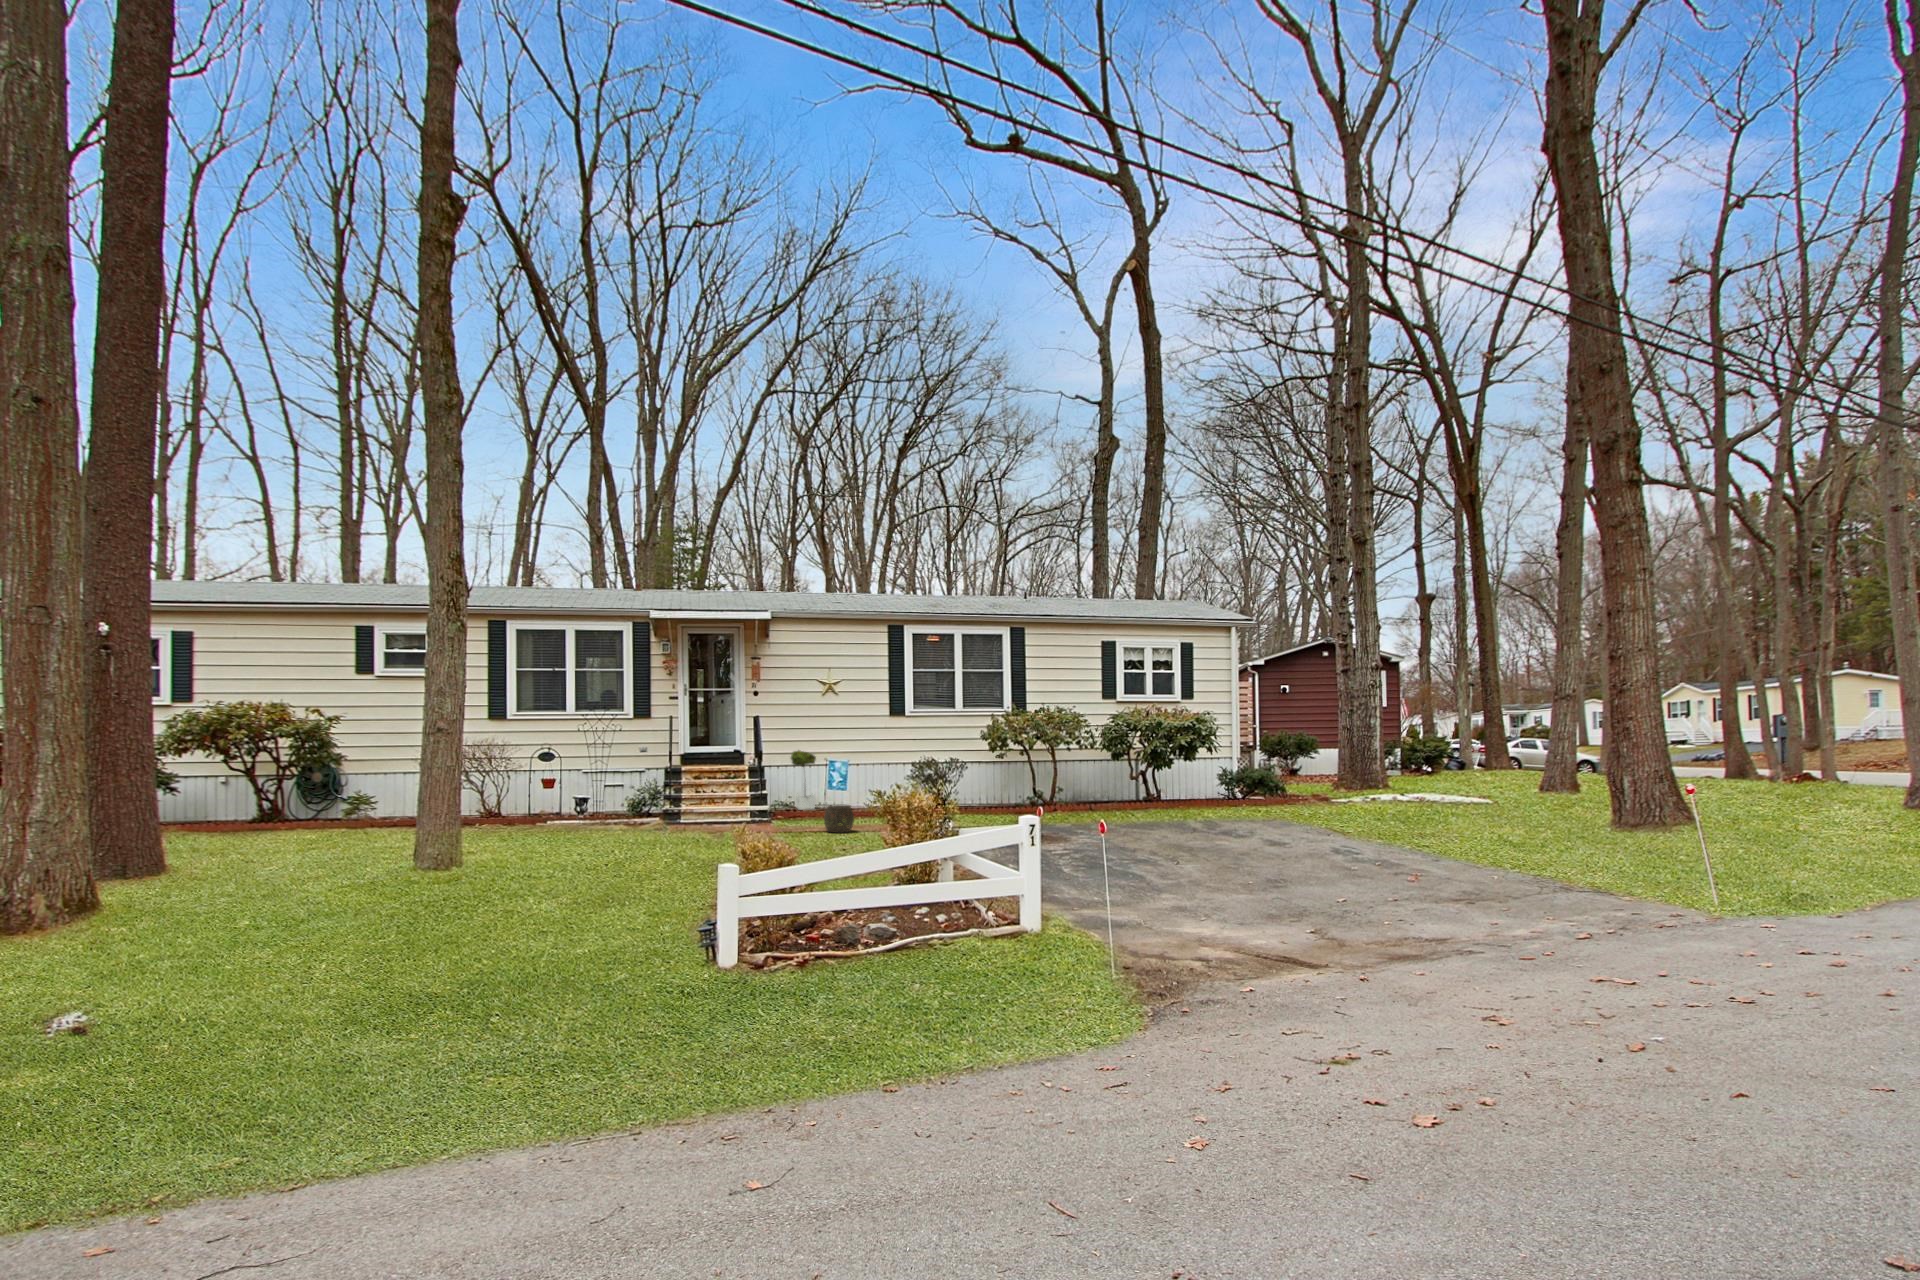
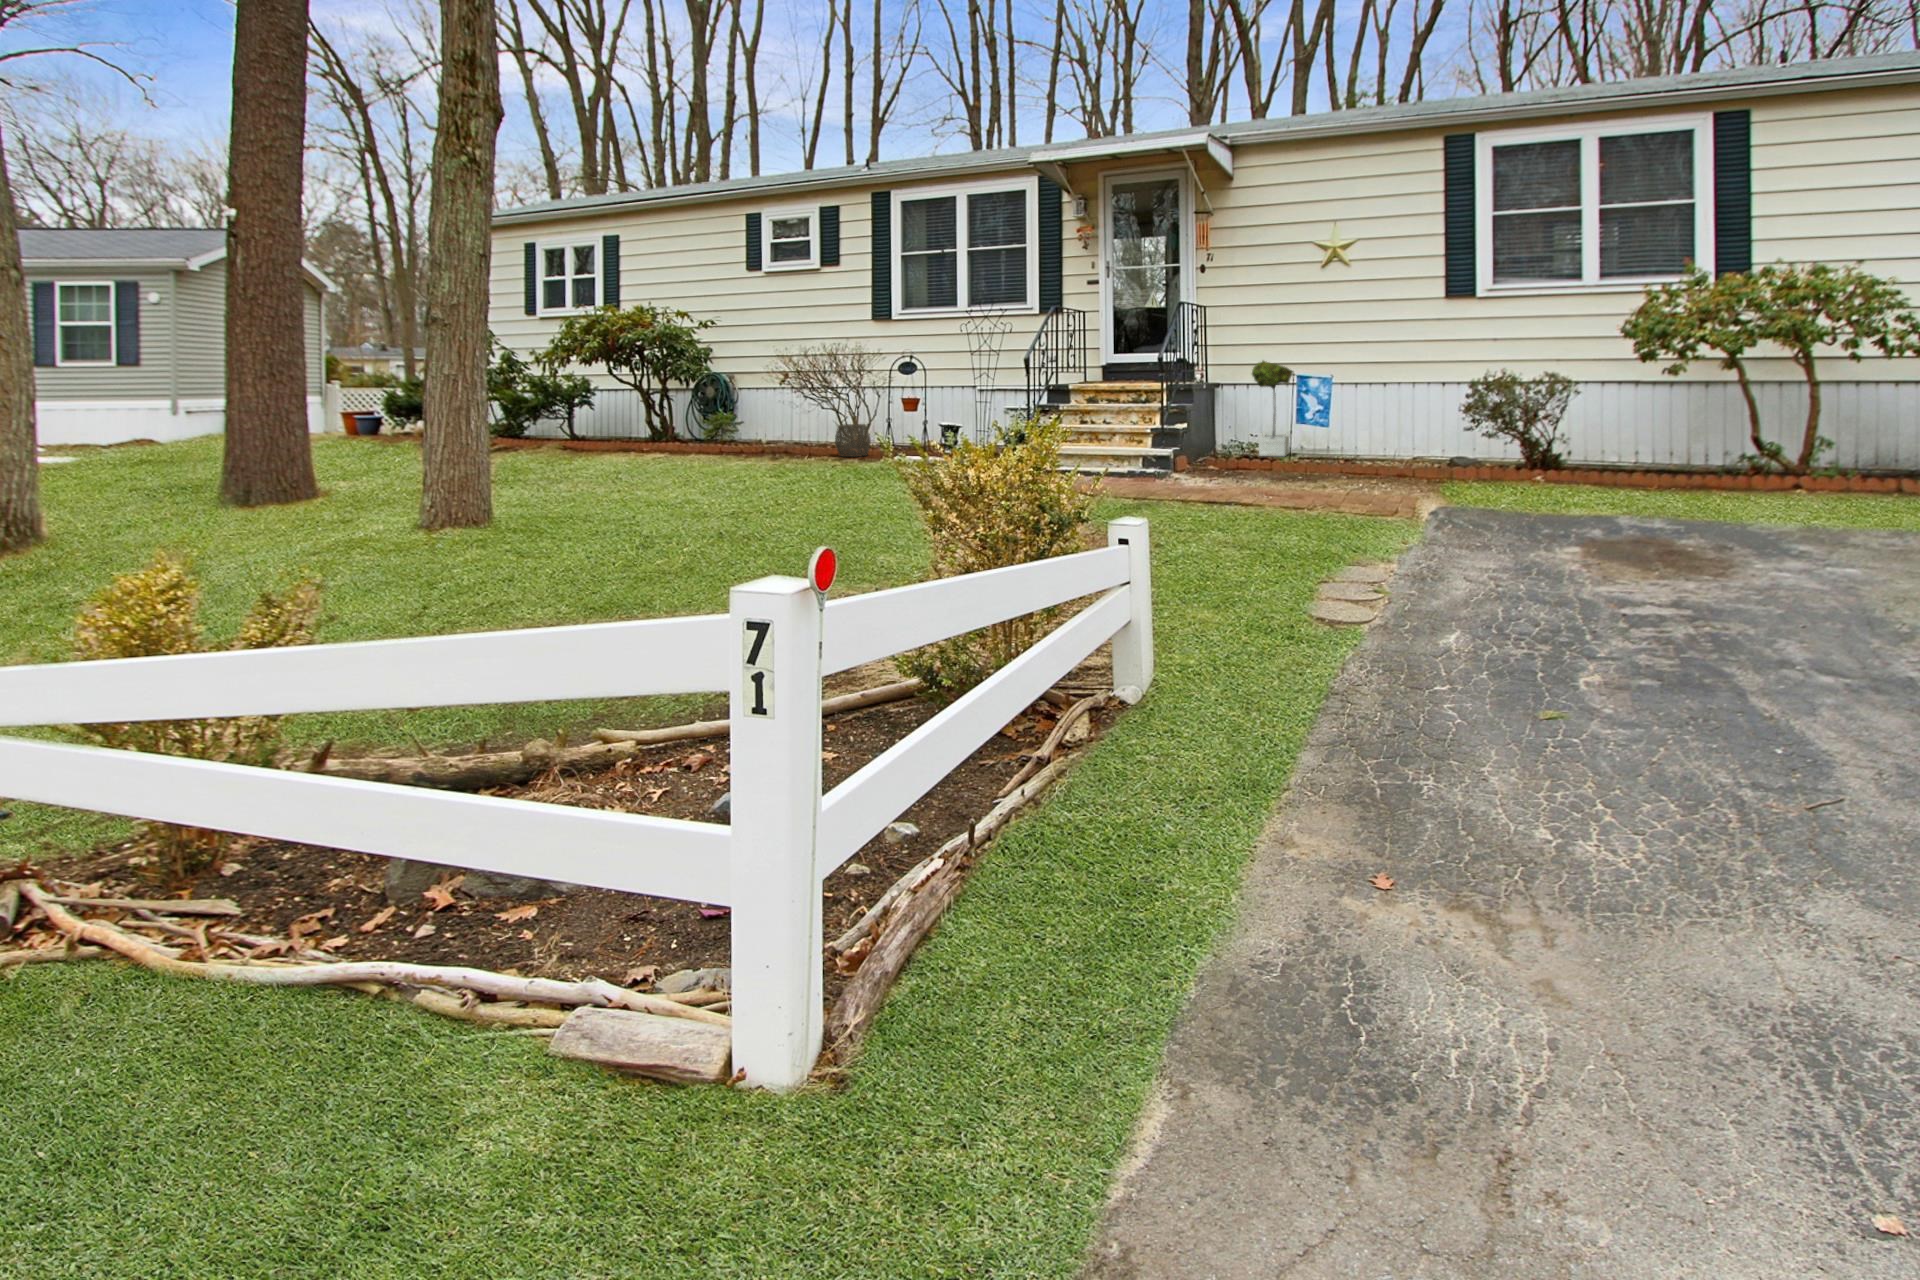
woven basket: present [824,805,854,833] -> present [835,424,871,457]

